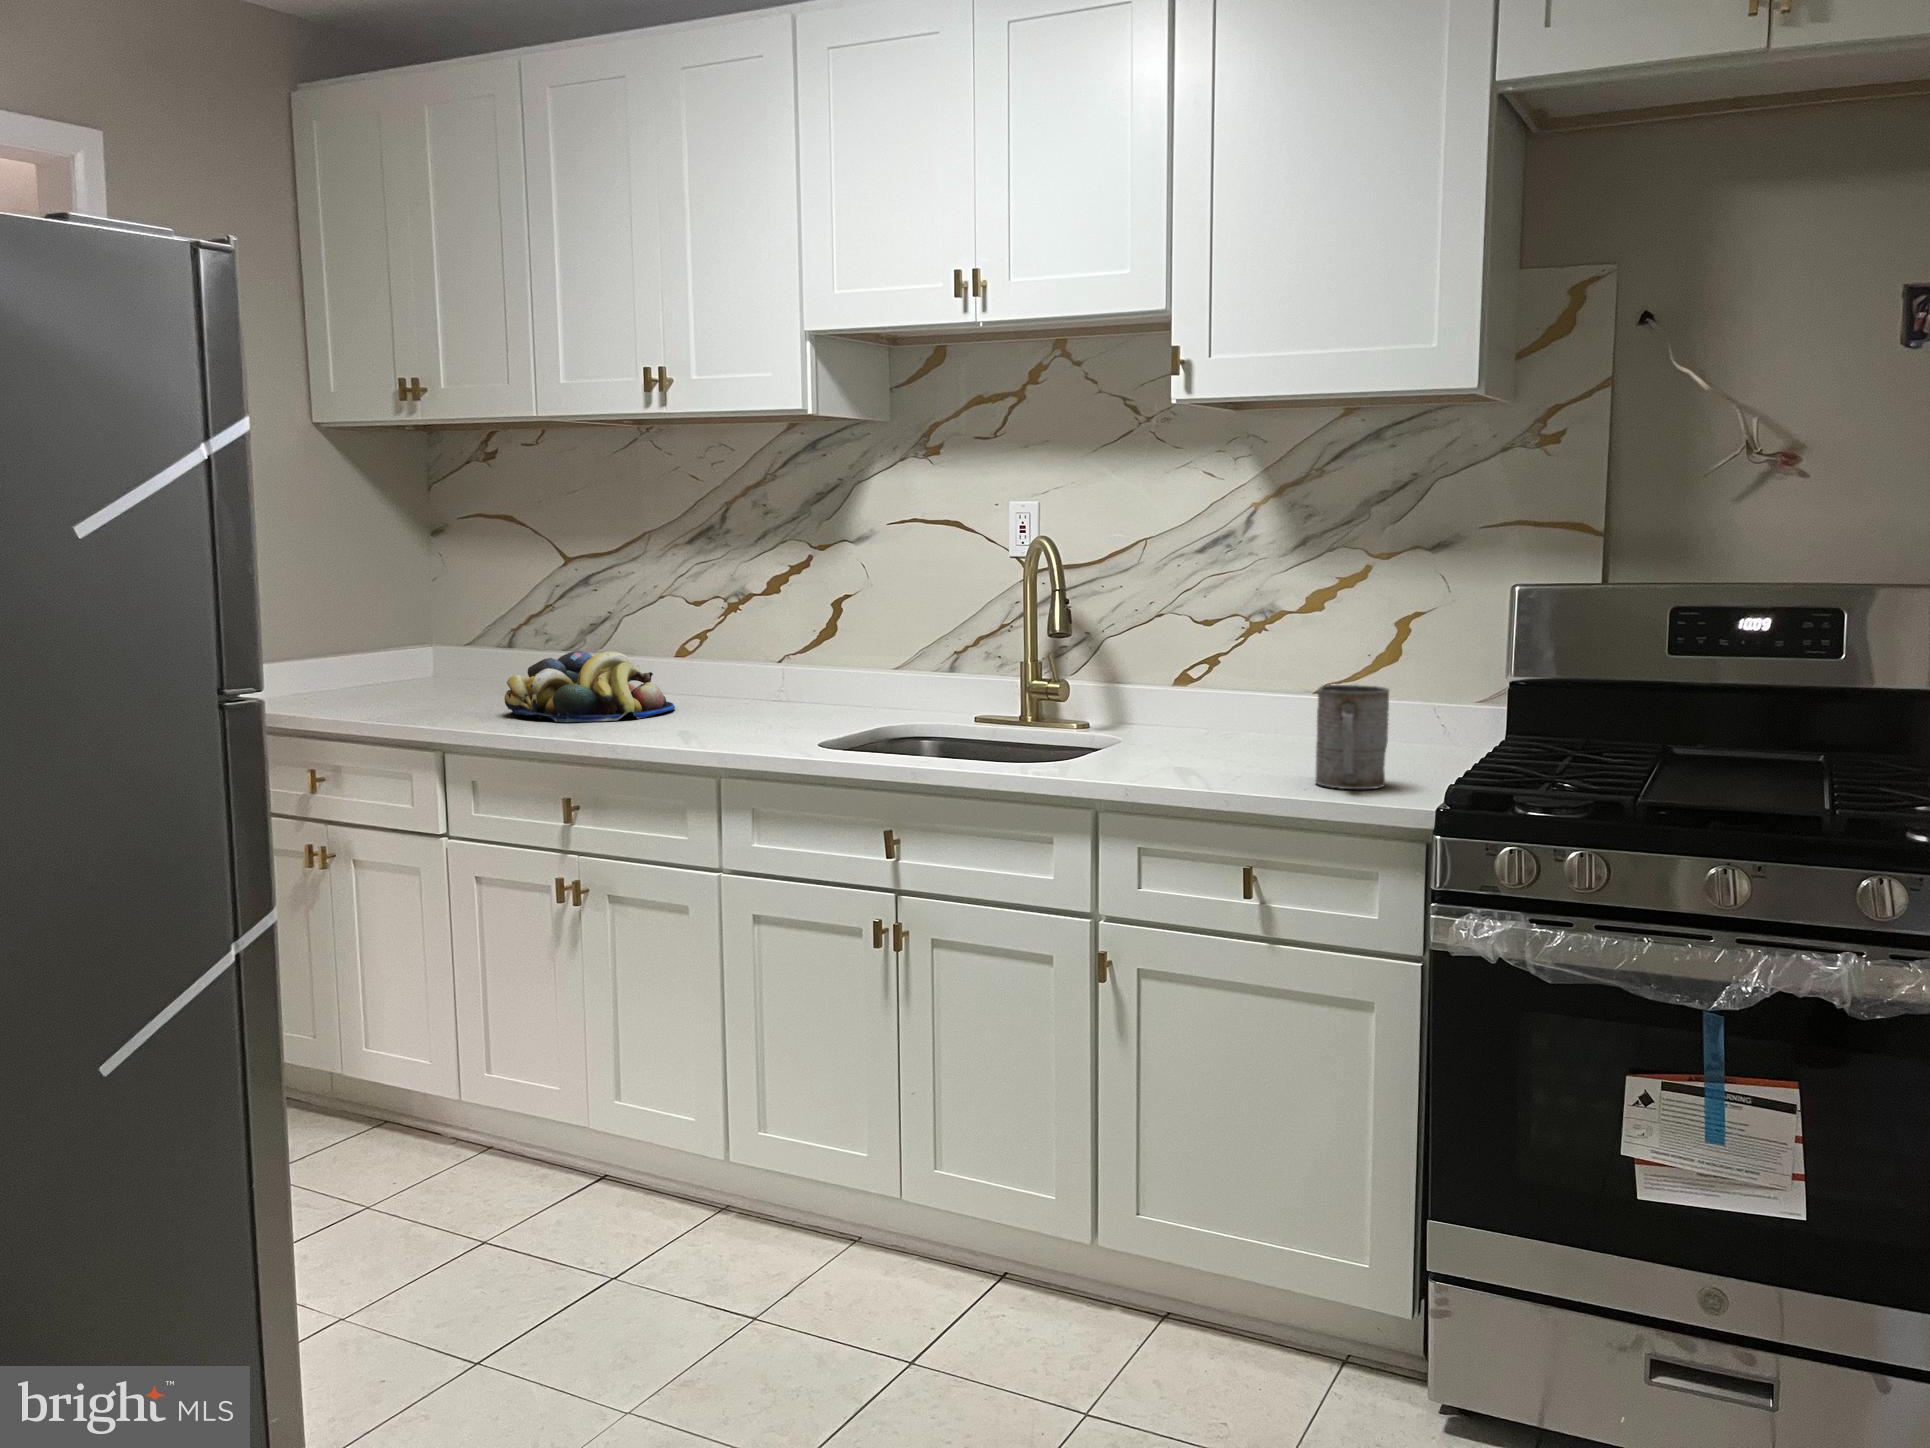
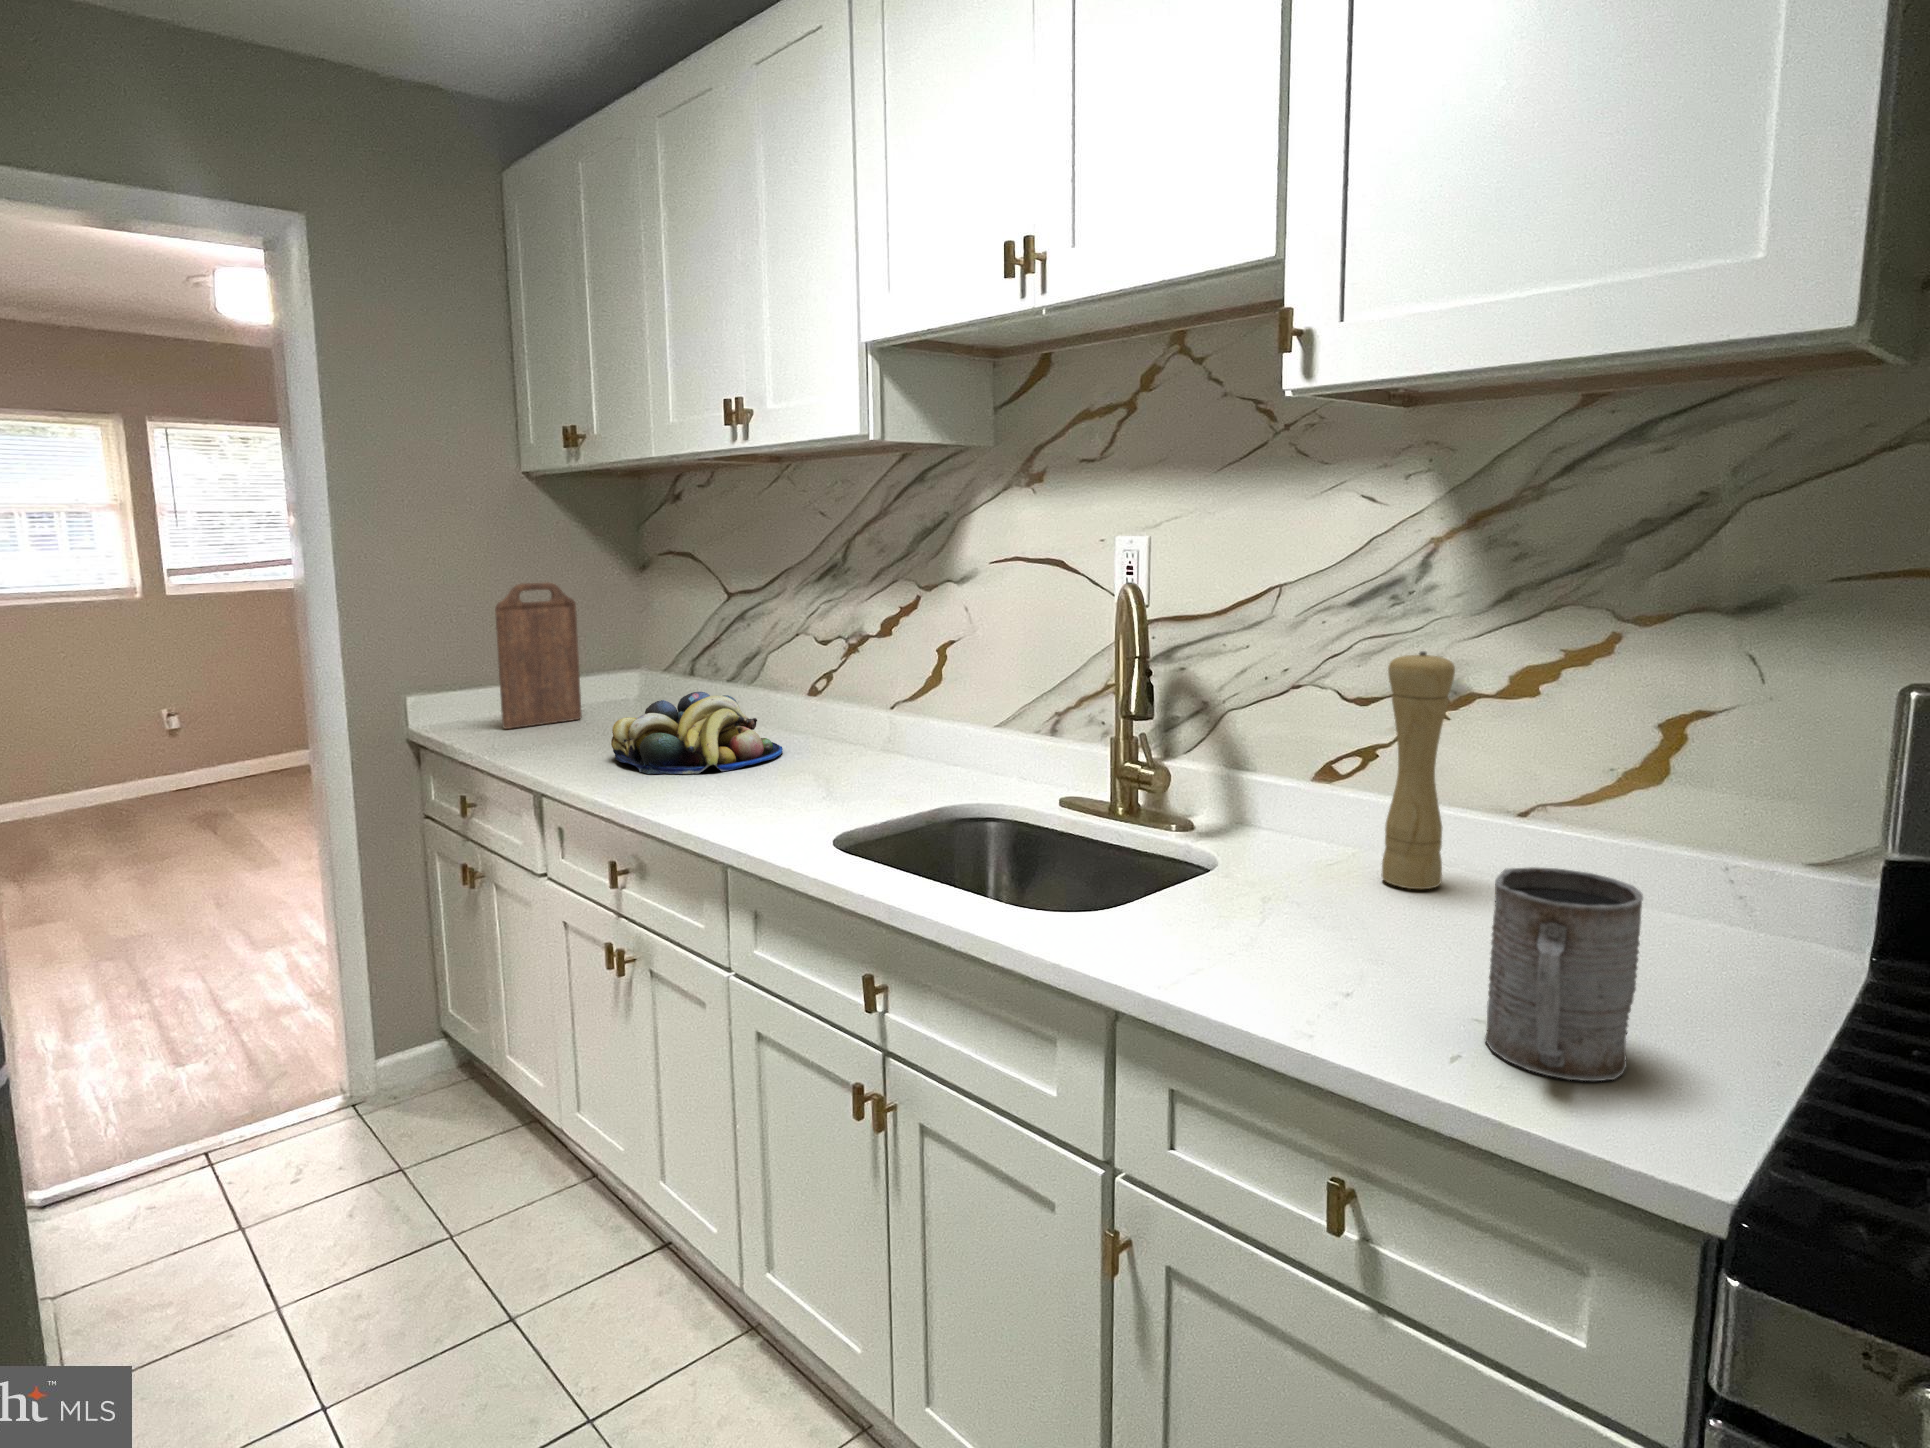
cutting board: none [316,545,396,703] -> present [495,582,582,729]
pepper mill: none [1232,579,1276,743] -> present [1381,651,1455,889]

